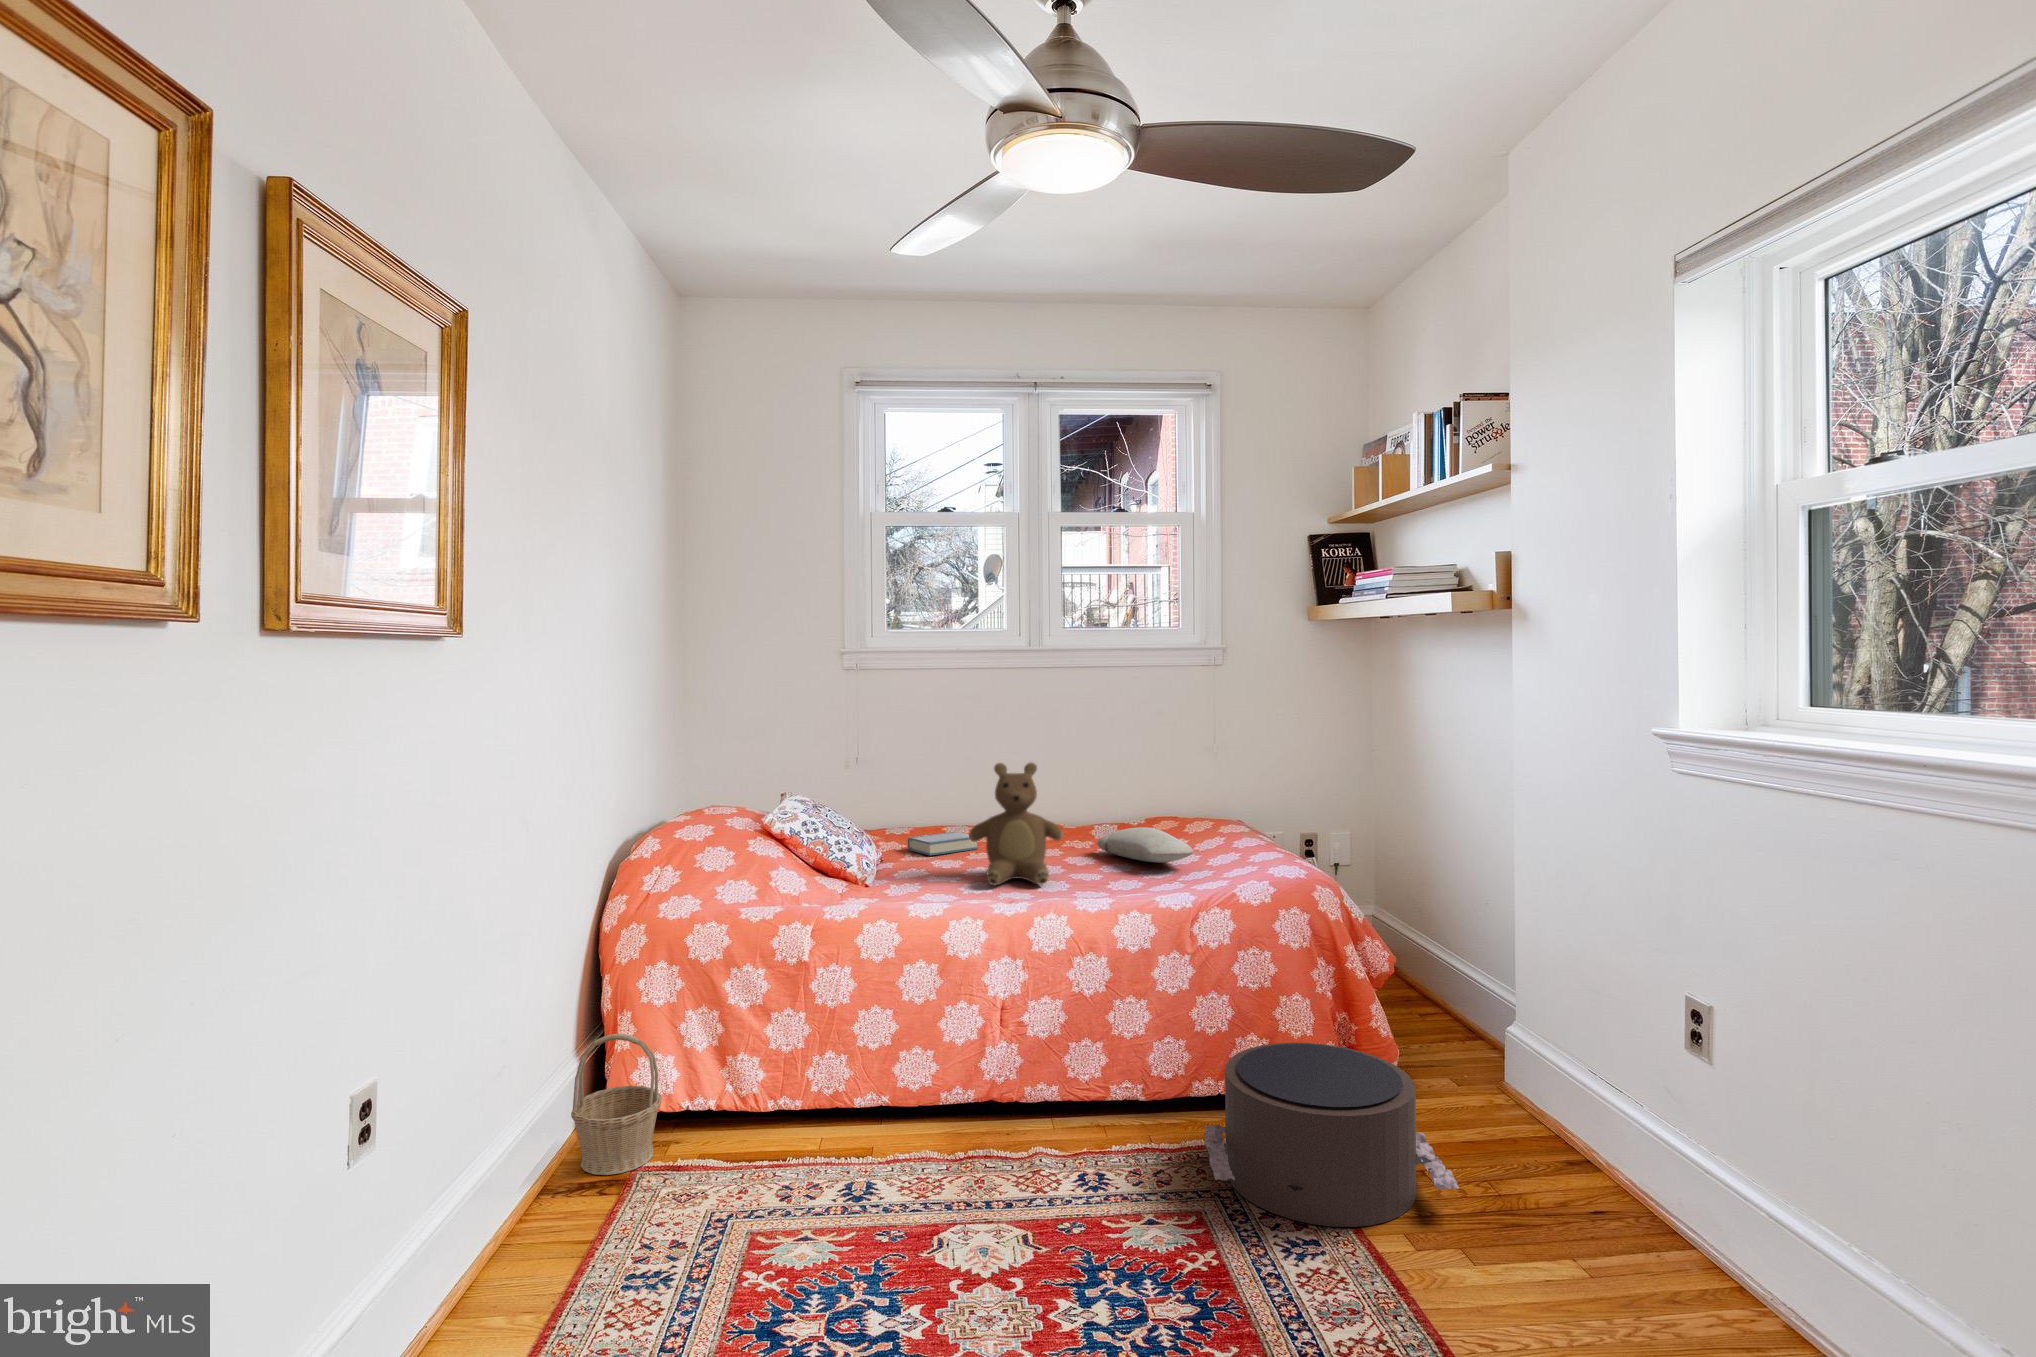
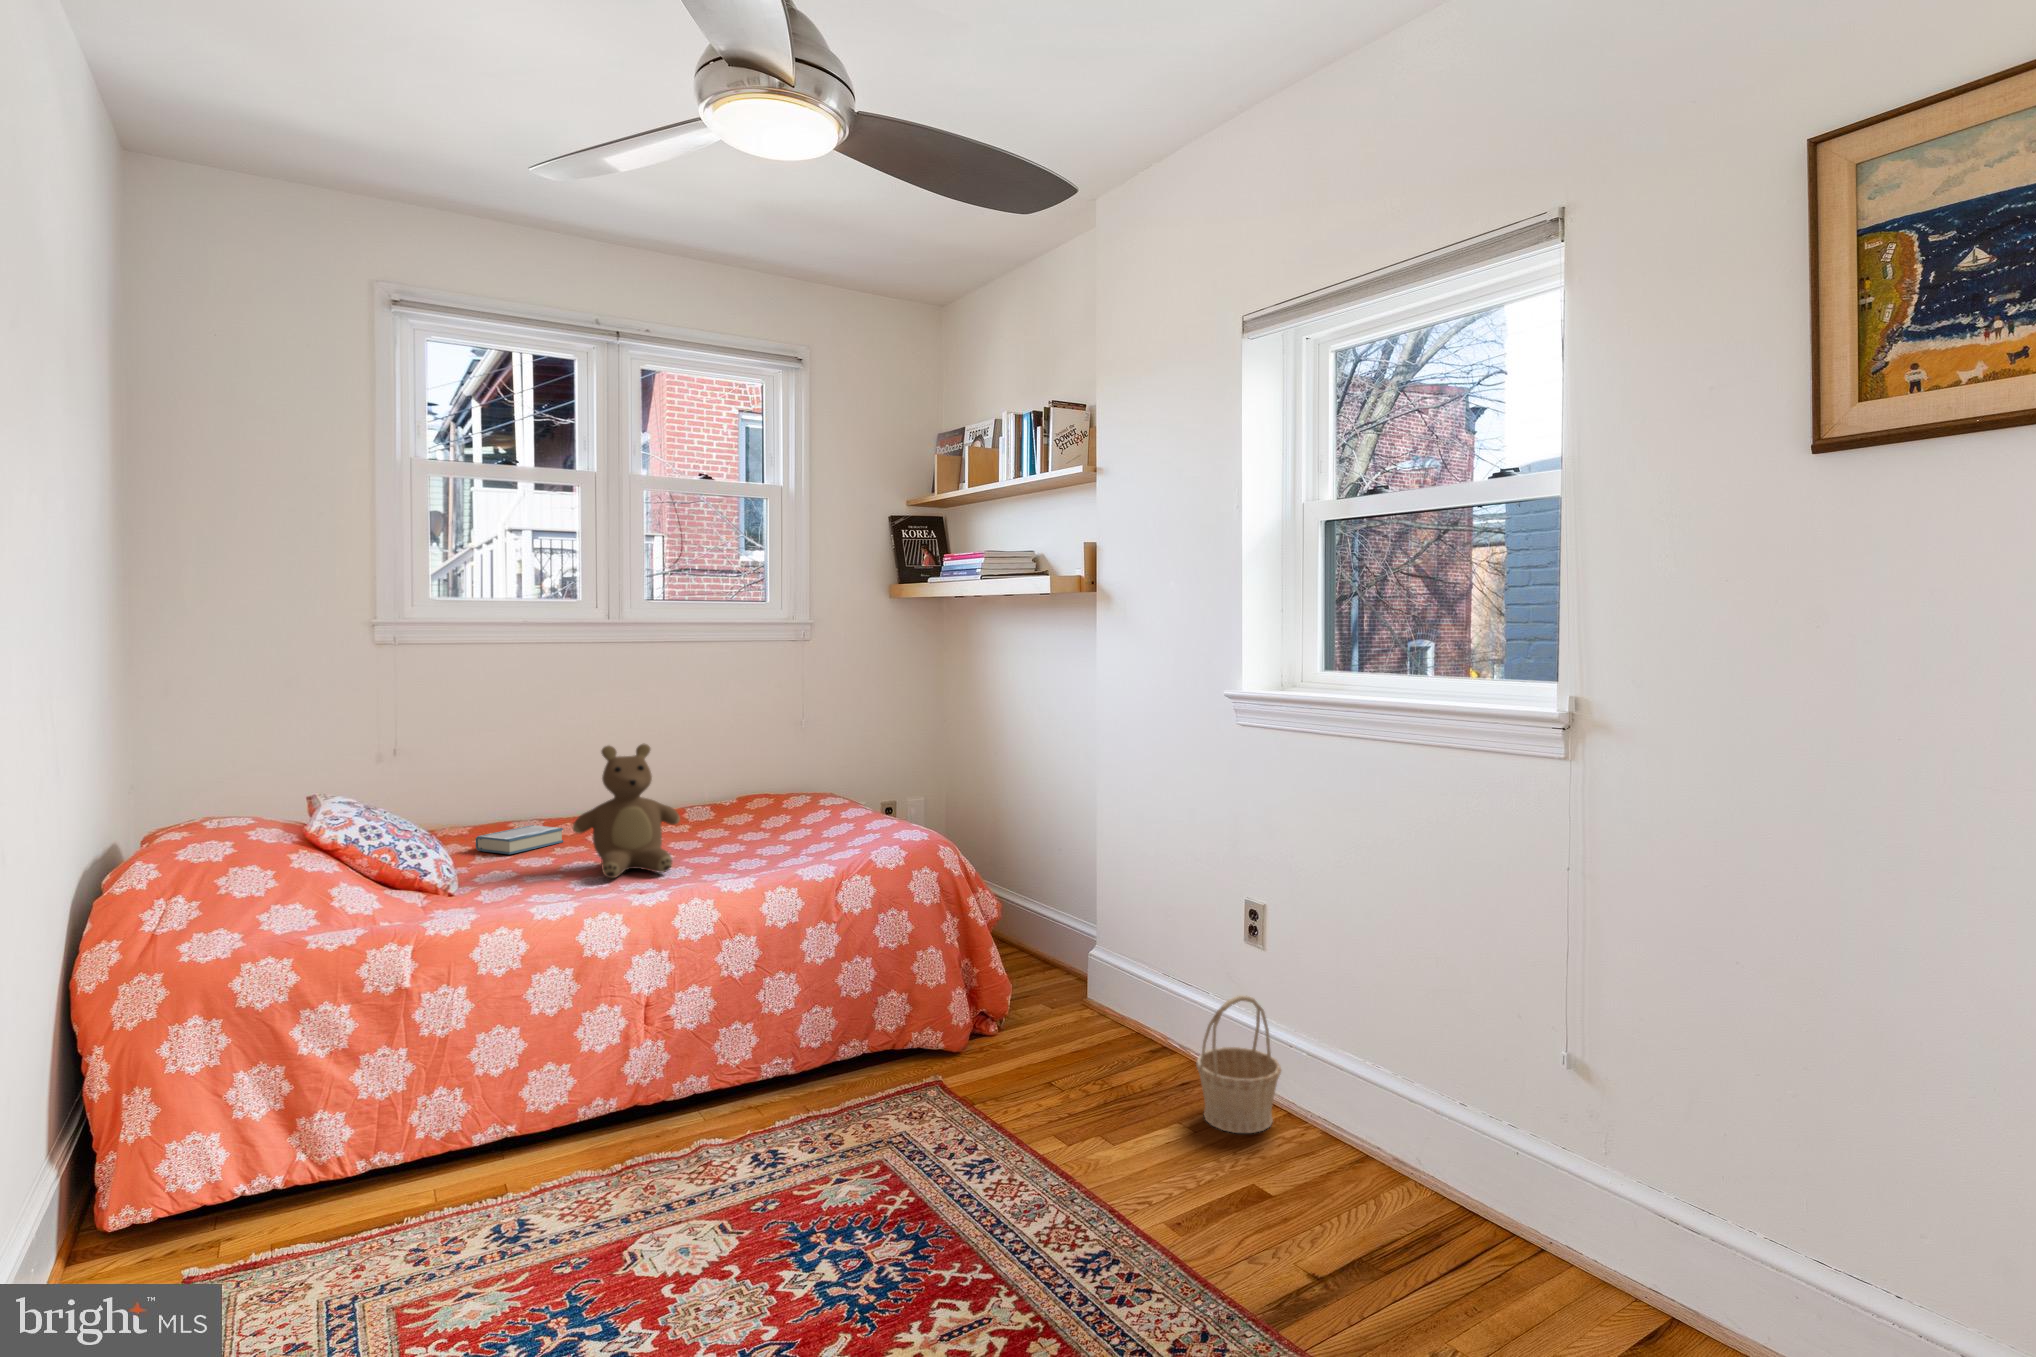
pillow: present [1097,827,1193,863] -> none [703,805,812,838]
basket: present [571,1034,662,1175] -> present [1196,995,1281,1133]
pouf: present [1204,1043,1459,1227] -> none [867,988,1093,1147]

